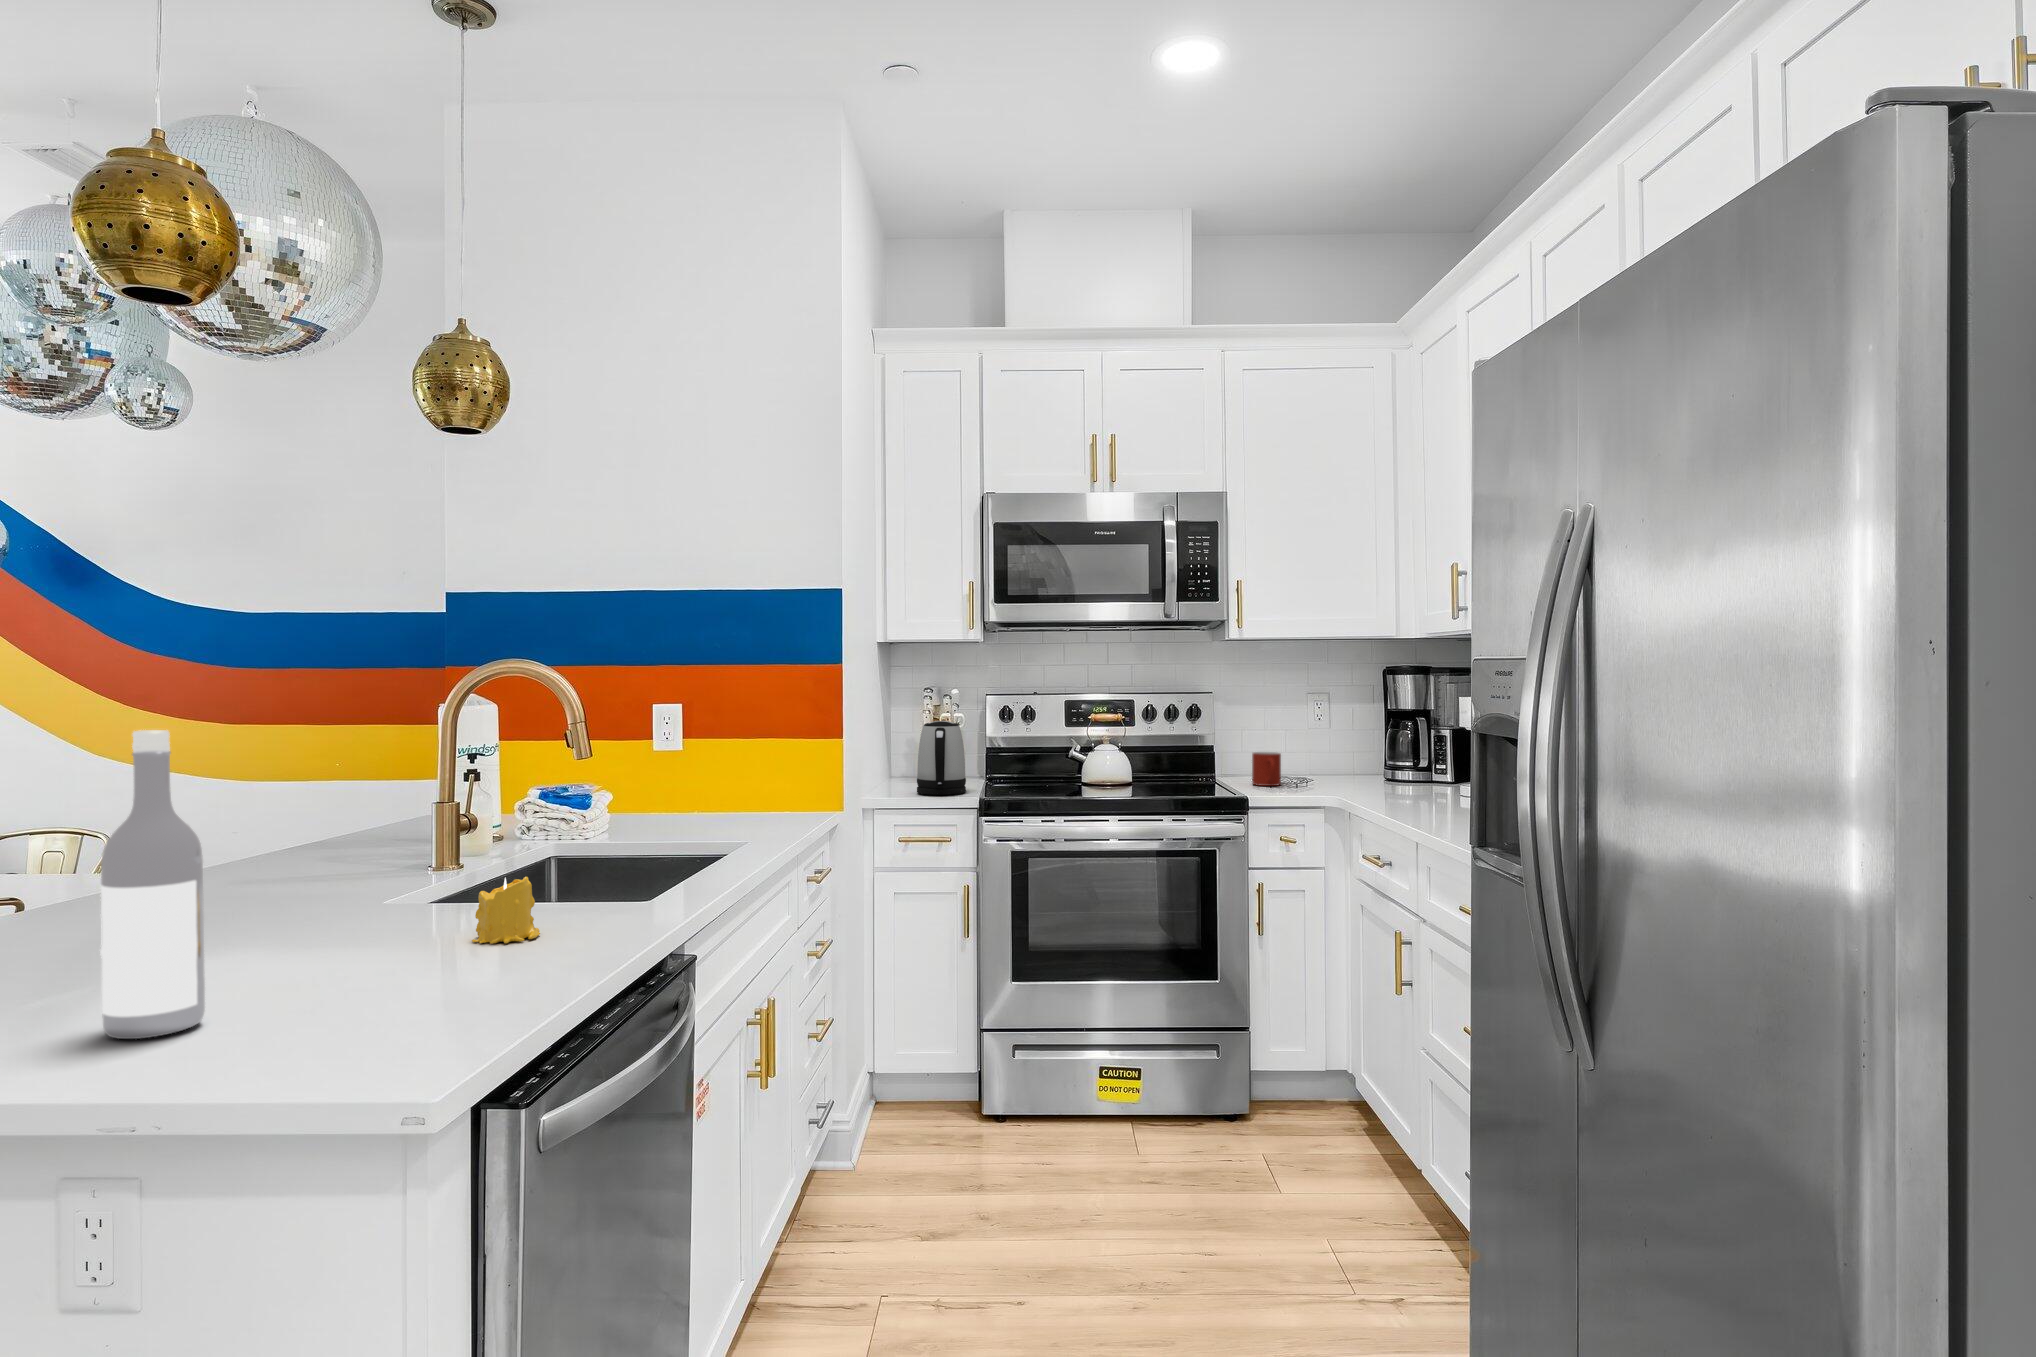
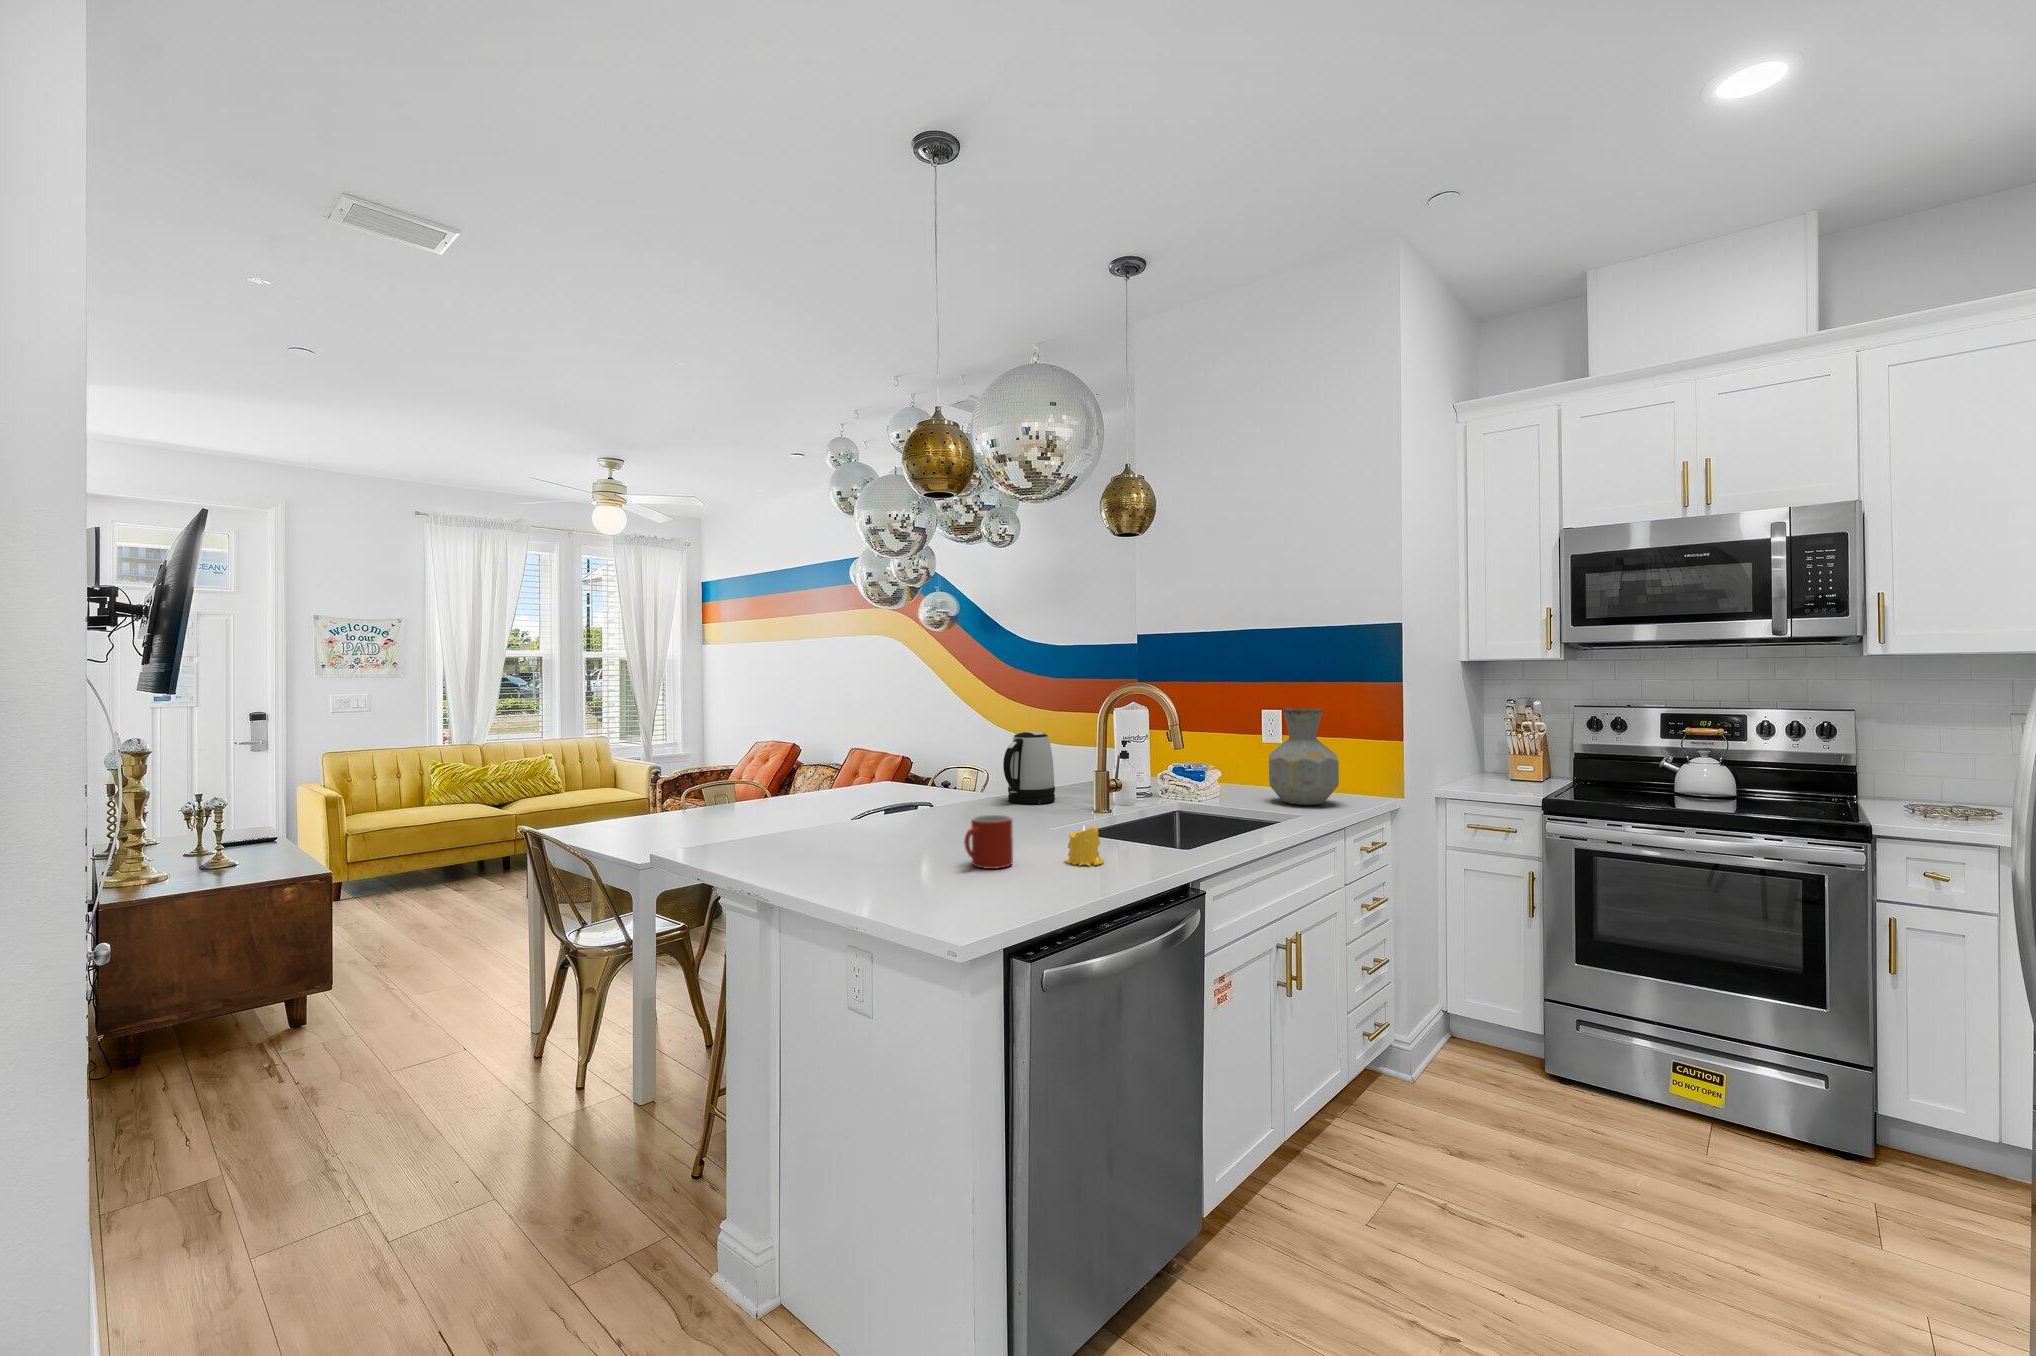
vase: none [683,698,779,830] -> present [1269,708,1339,806]
kettle: present [917,721,966,795] -> present [1003,732,1055,804]
wine bottle: present [100,730,205,1039] -> none [867,731,909,888]
mug: present [1252,752,1281,786] -> present [964,815,1013,869]

